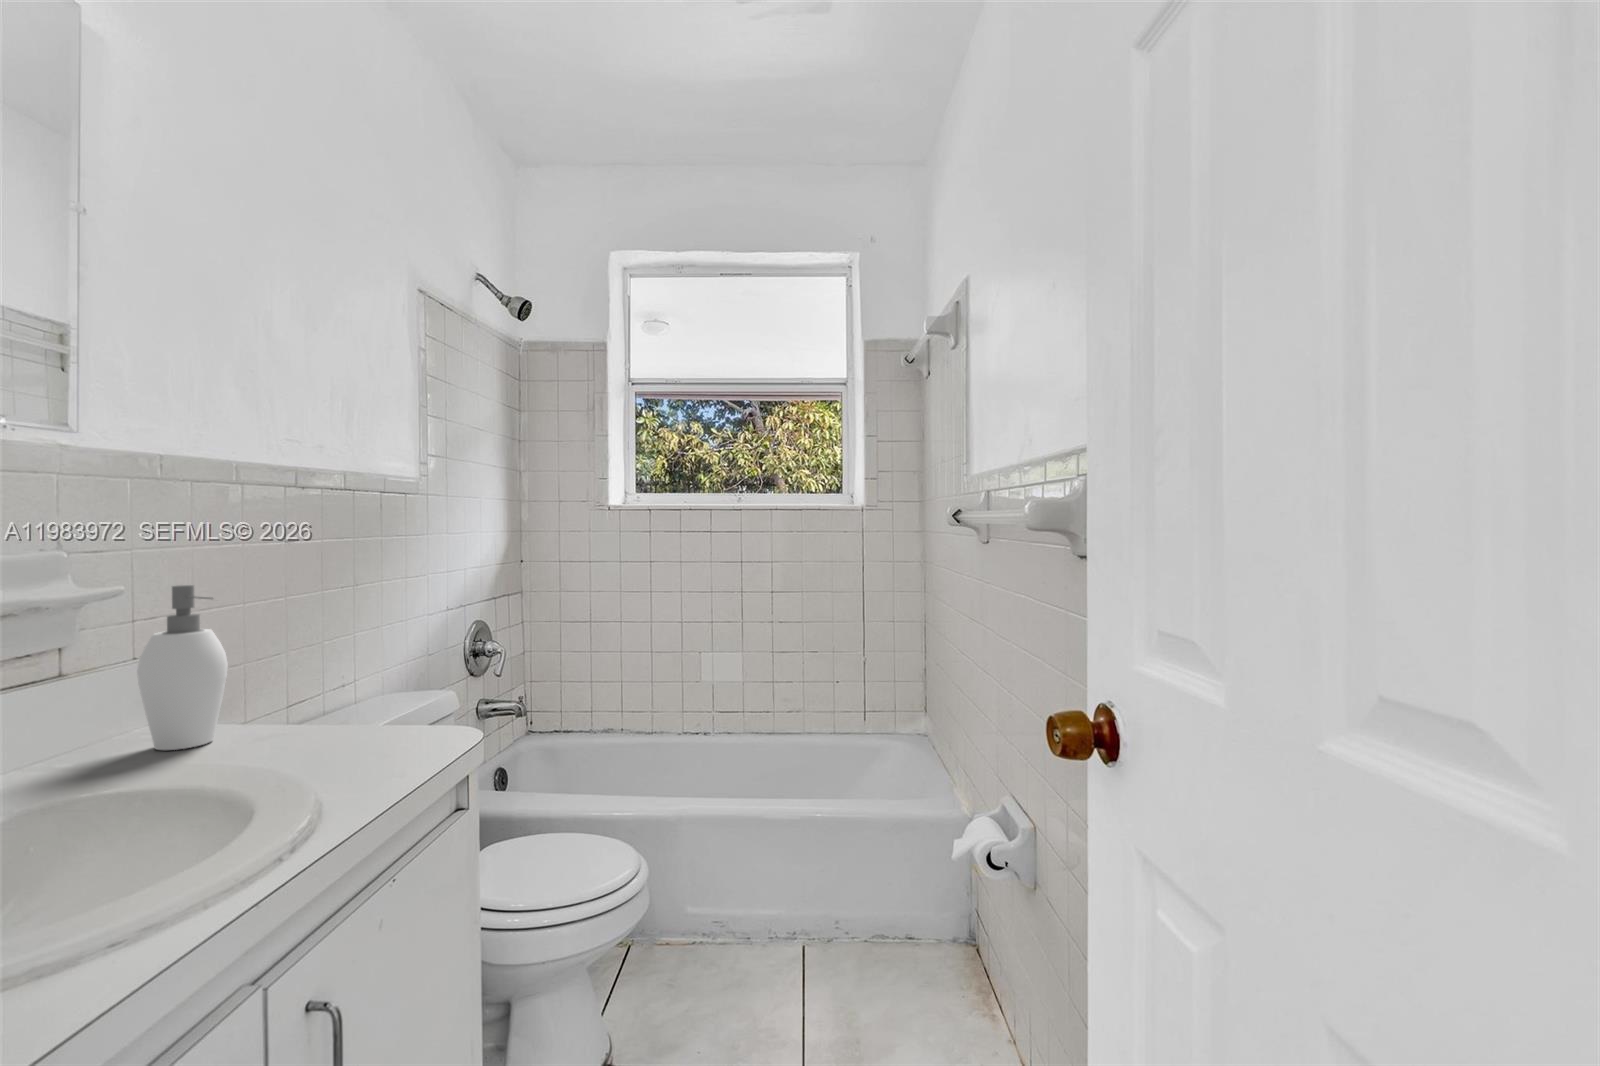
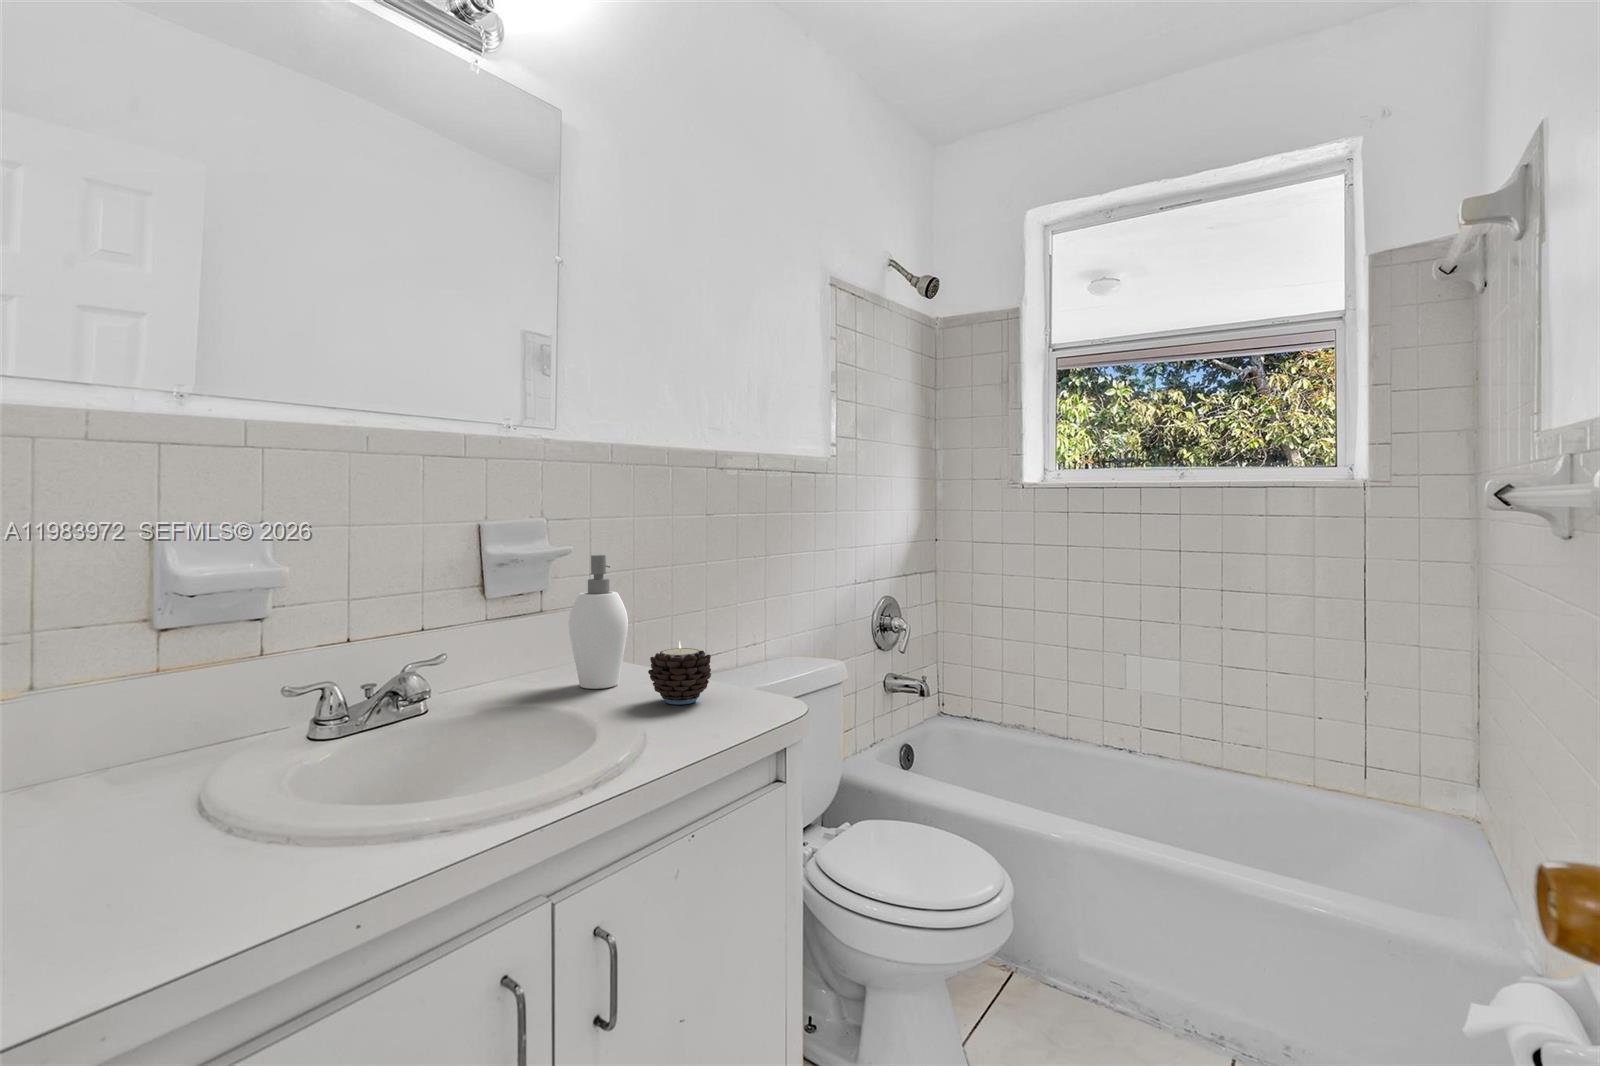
candle: none [279,676,363,748] -> present [648,642,711,704]

